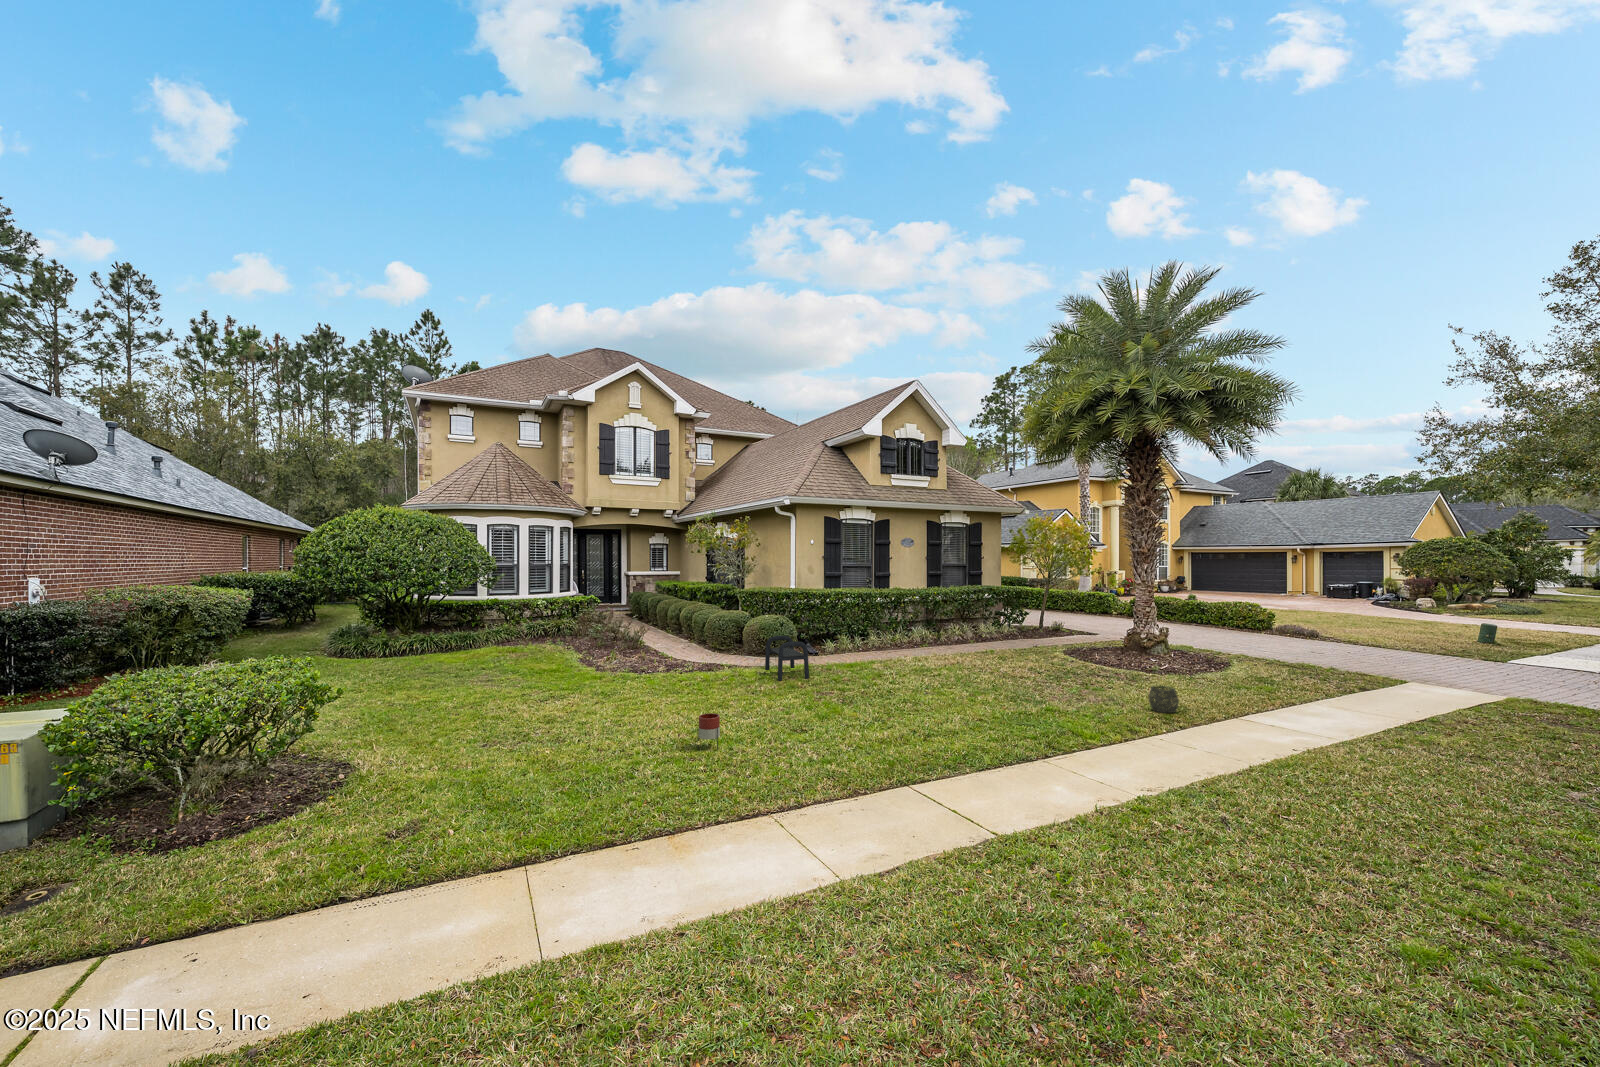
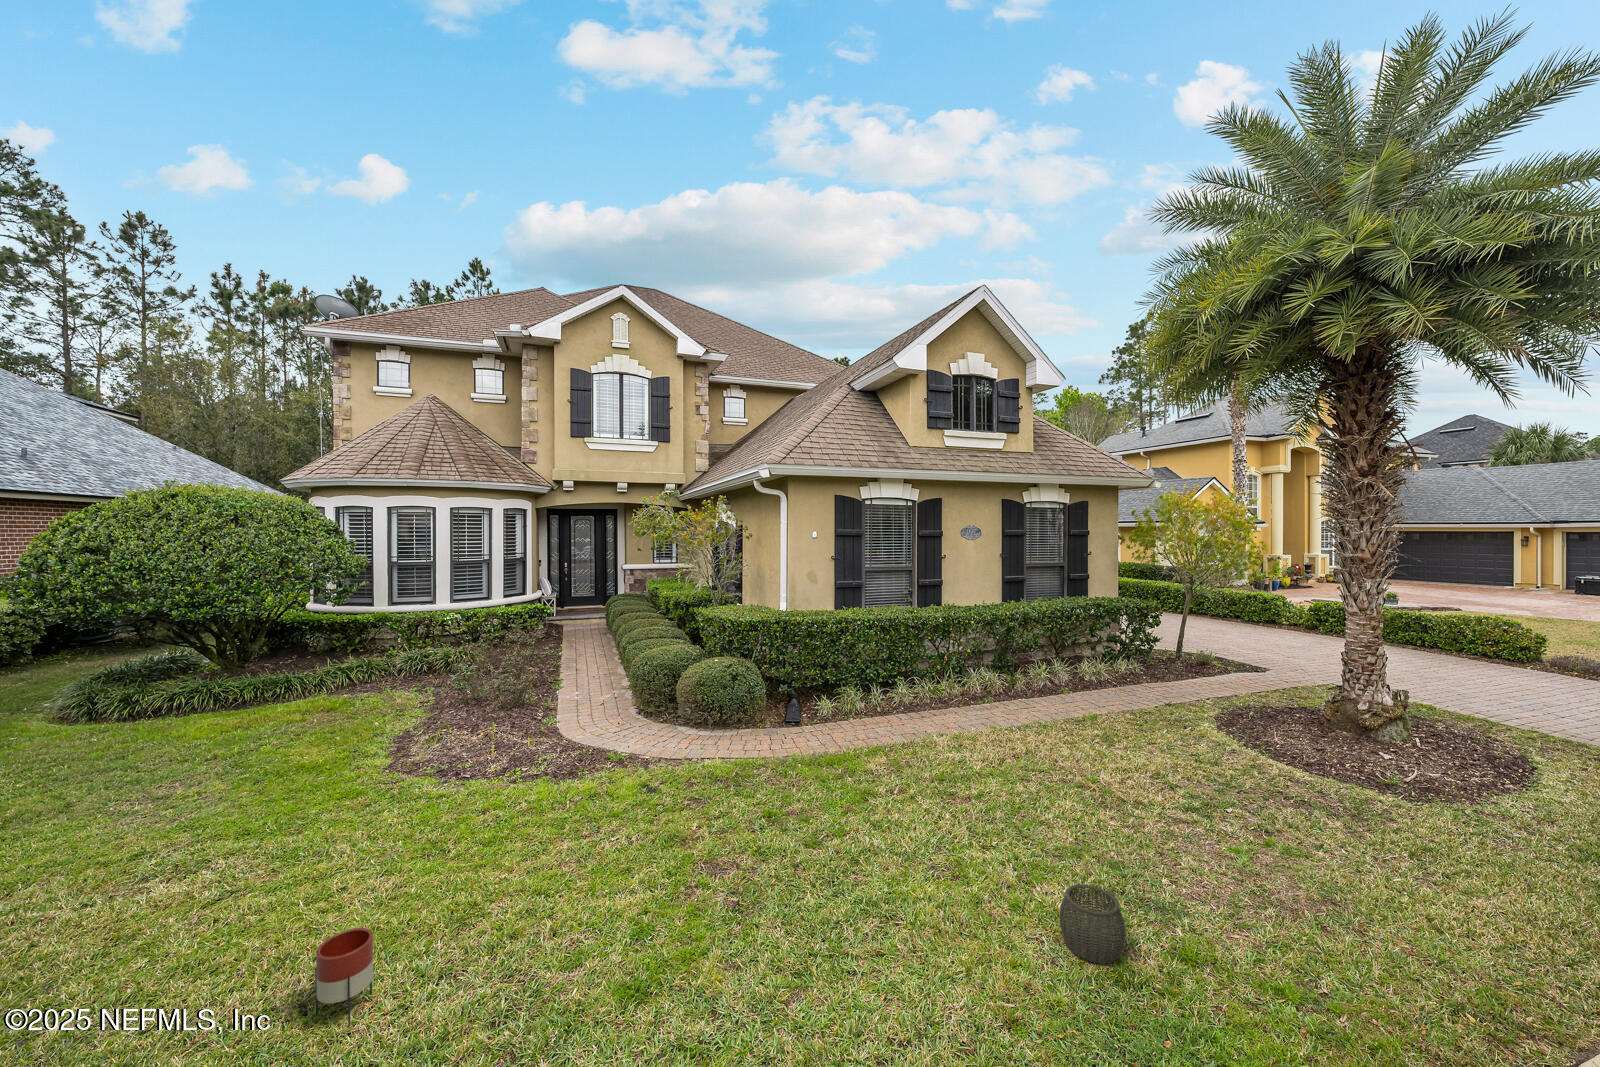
bench: present [765,636,809,681] -> none [701,677,754,759]
woven basket: present [1148,686,1179,713] -> present [1059,884,1126,964]

